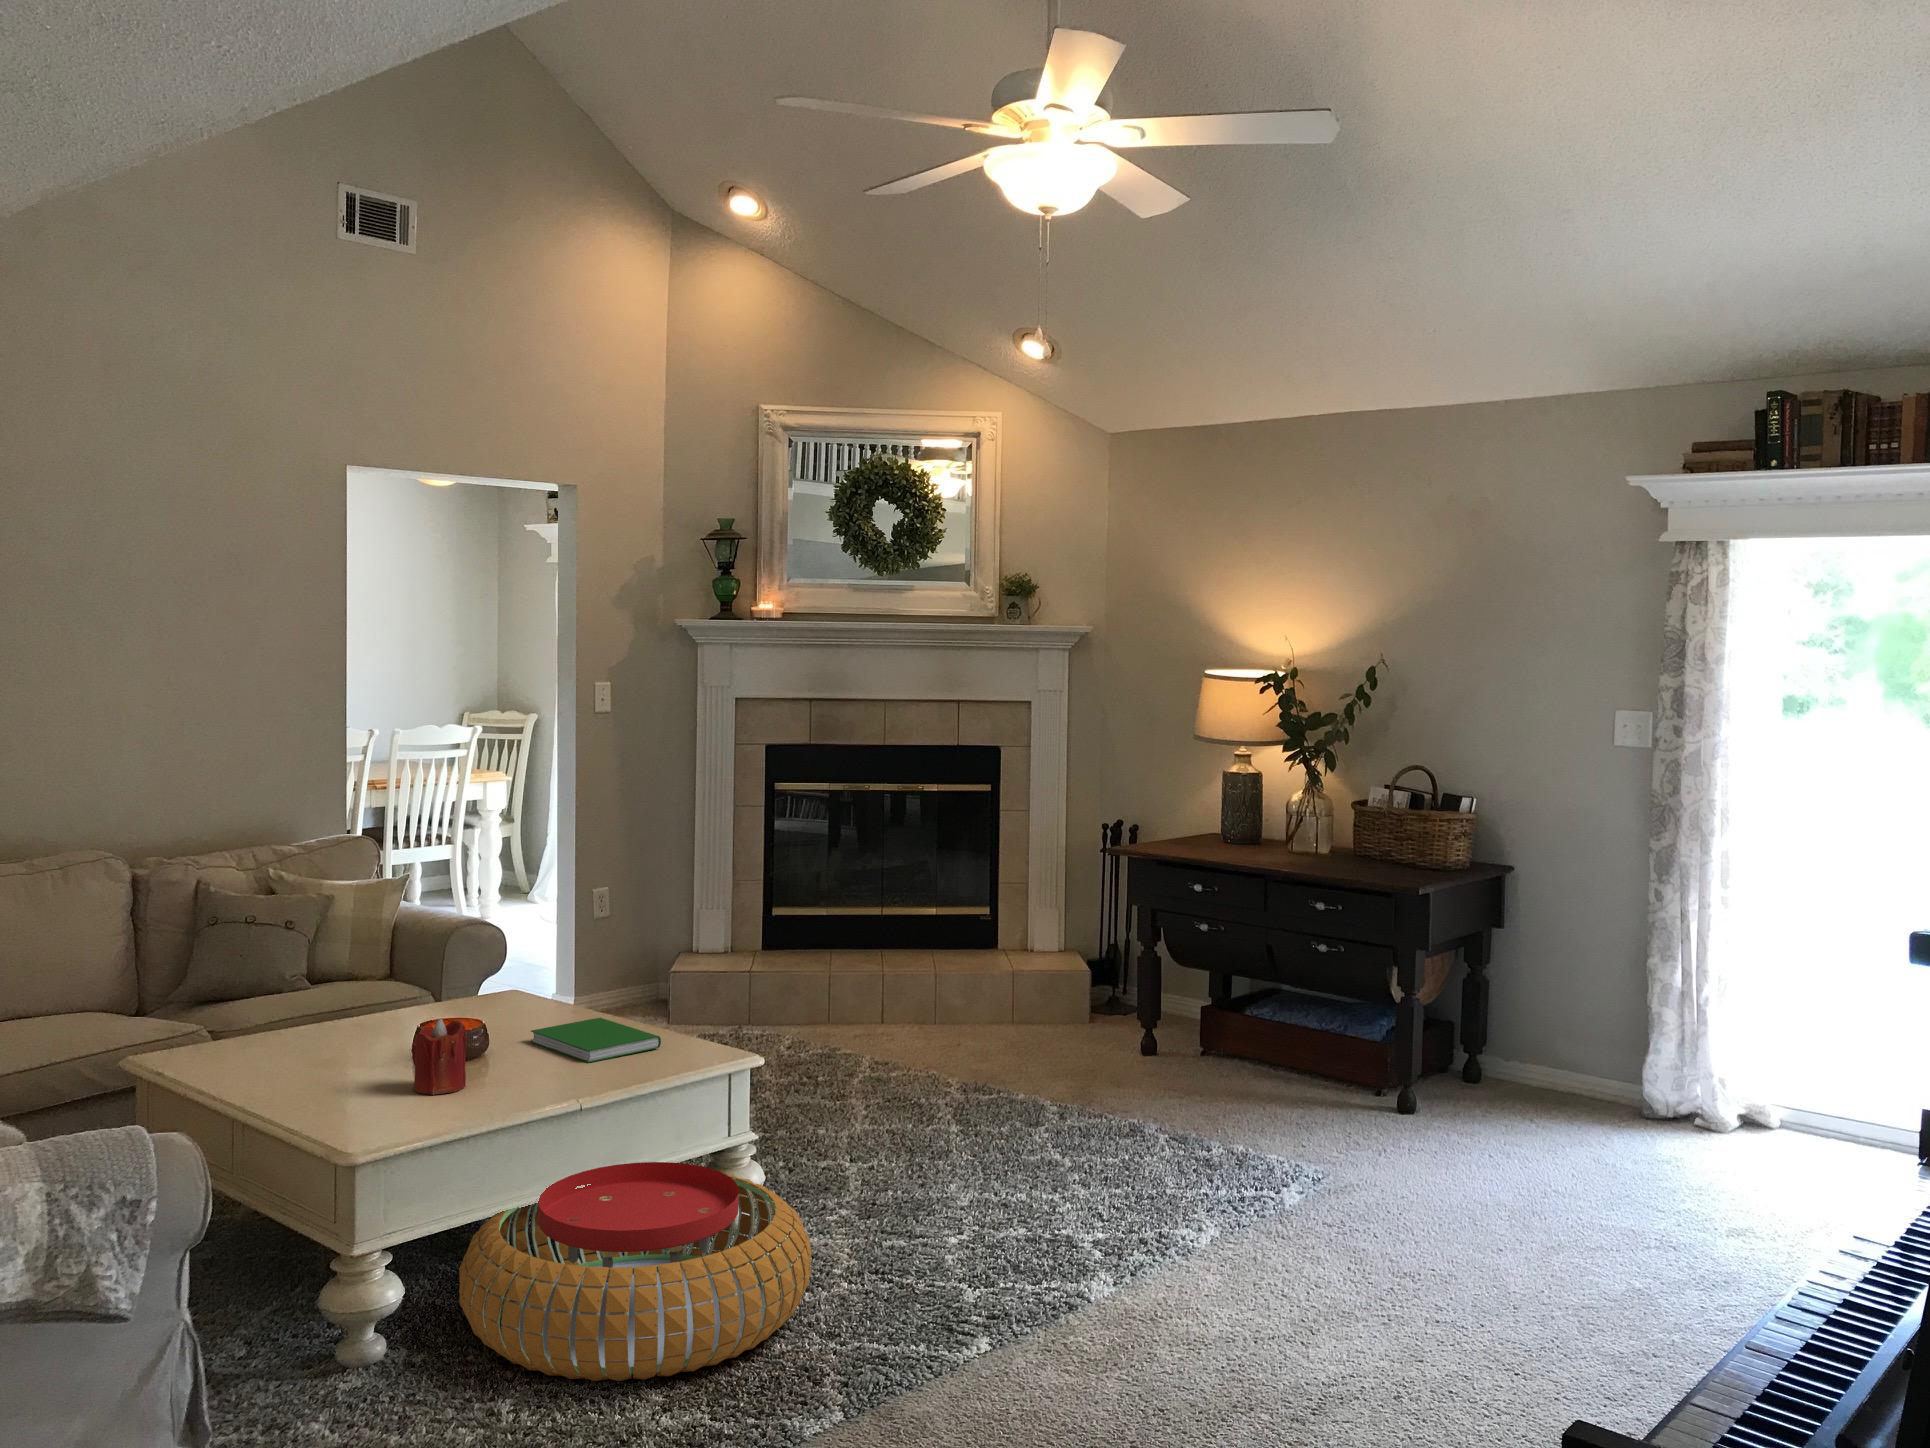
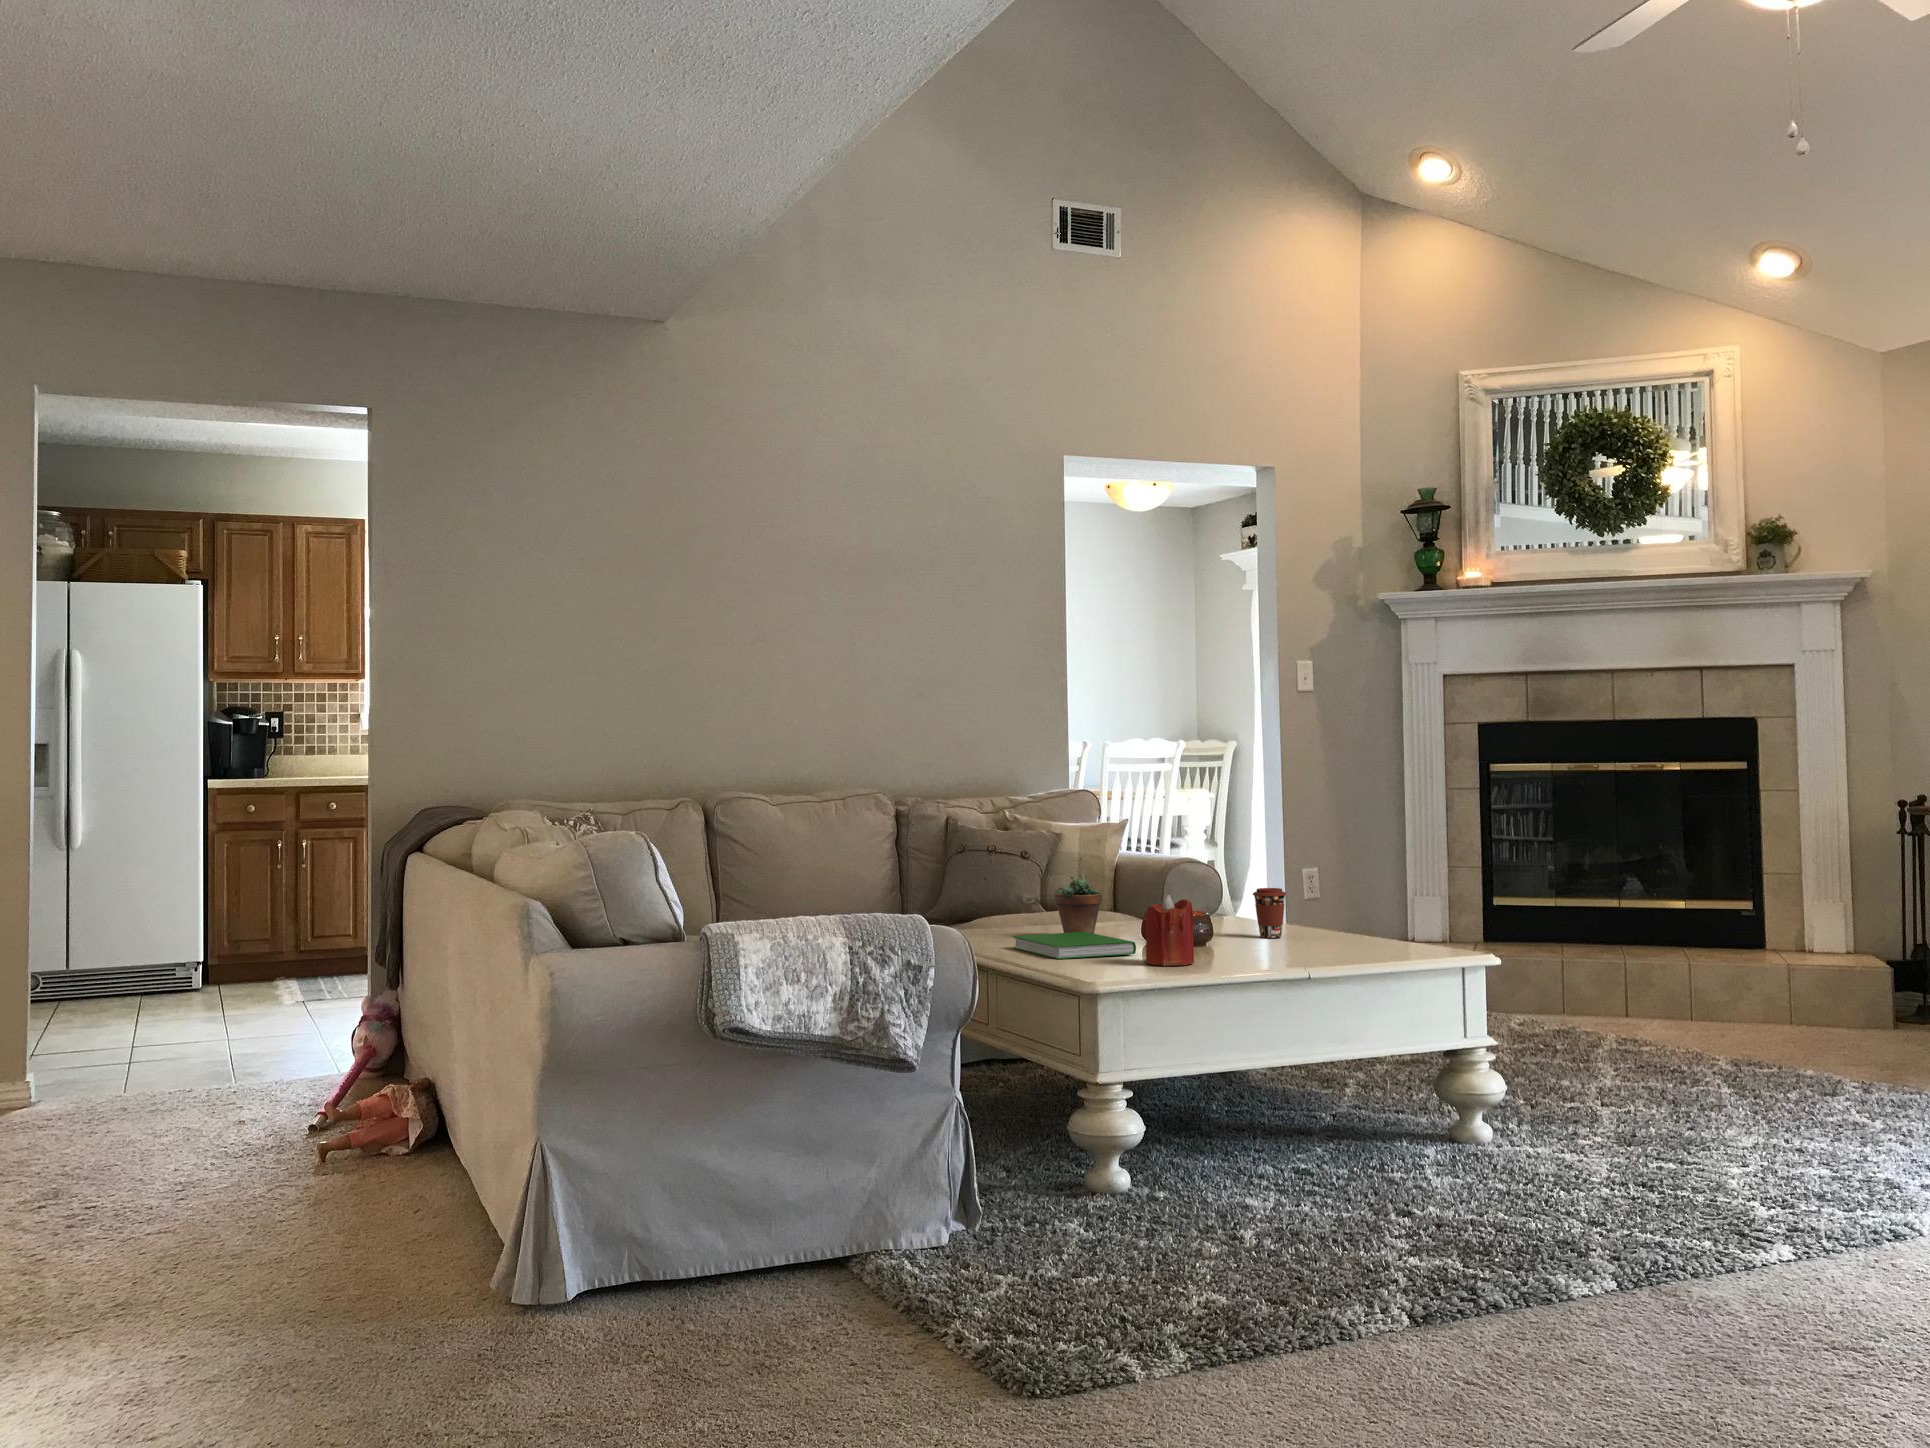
succulent plant: none [318,952,373,1038] -> present [1054,858,1102,934]
coffee cup: none [533,971,568,1023] -> present [1253,888,1286,938]
hardcover book: present [531,1018,661,1063] -> present [1013,932,1136,959]
pouf: present [459,1162,812,1381] -> none [1196,1048,1566,1236]

